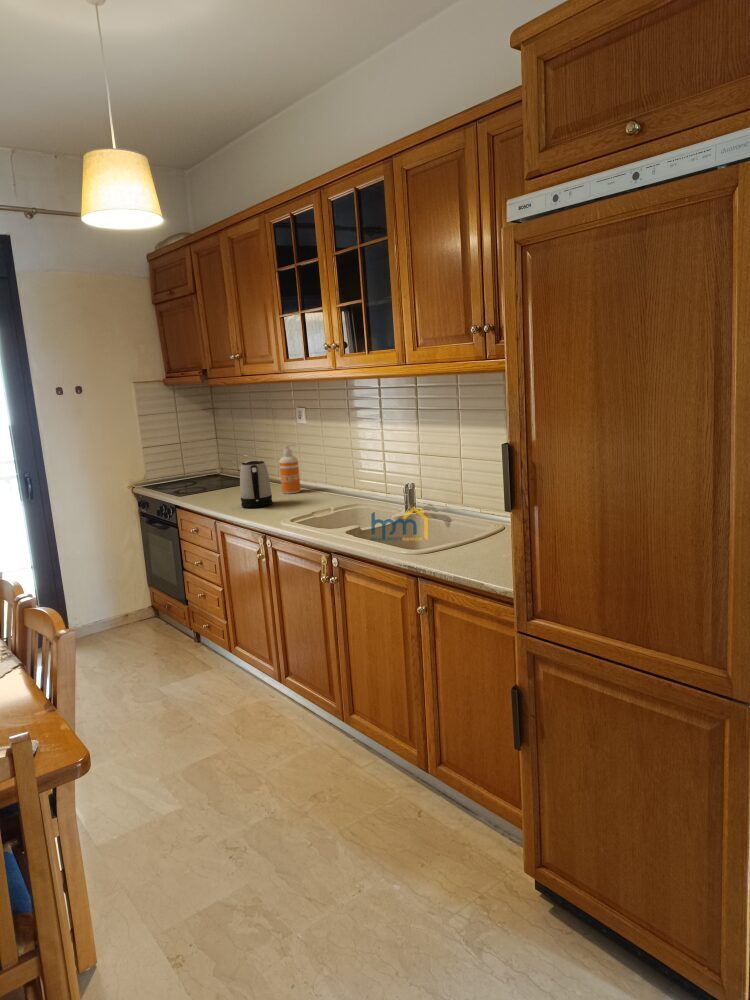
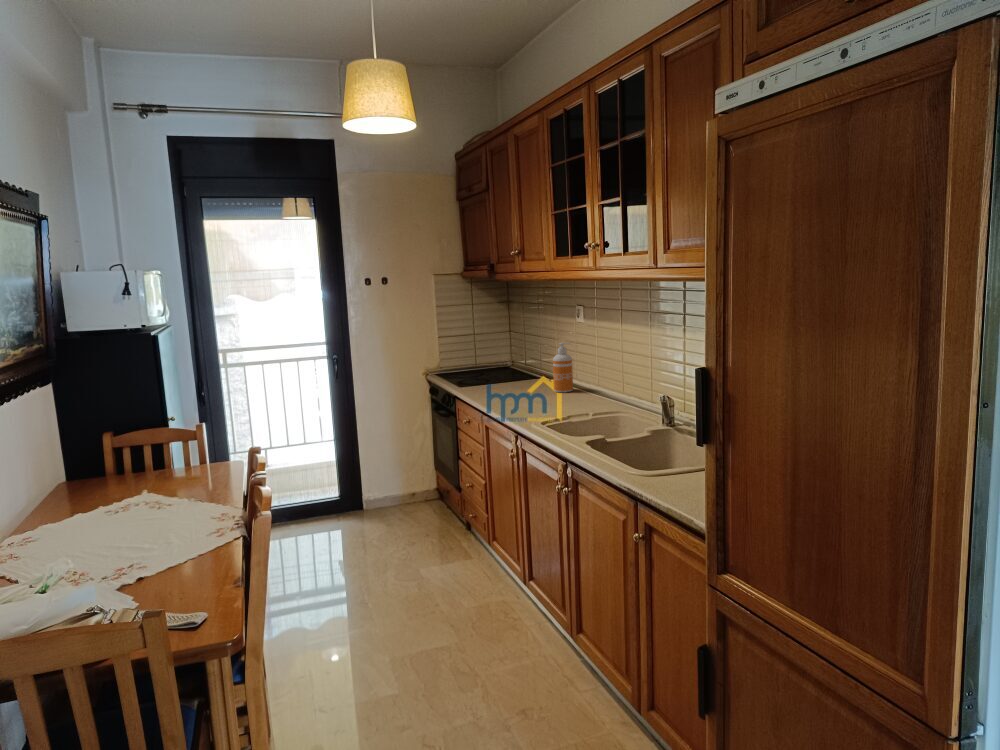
kettle: present [240,460,273,508] -> none [507,357,538,405]

